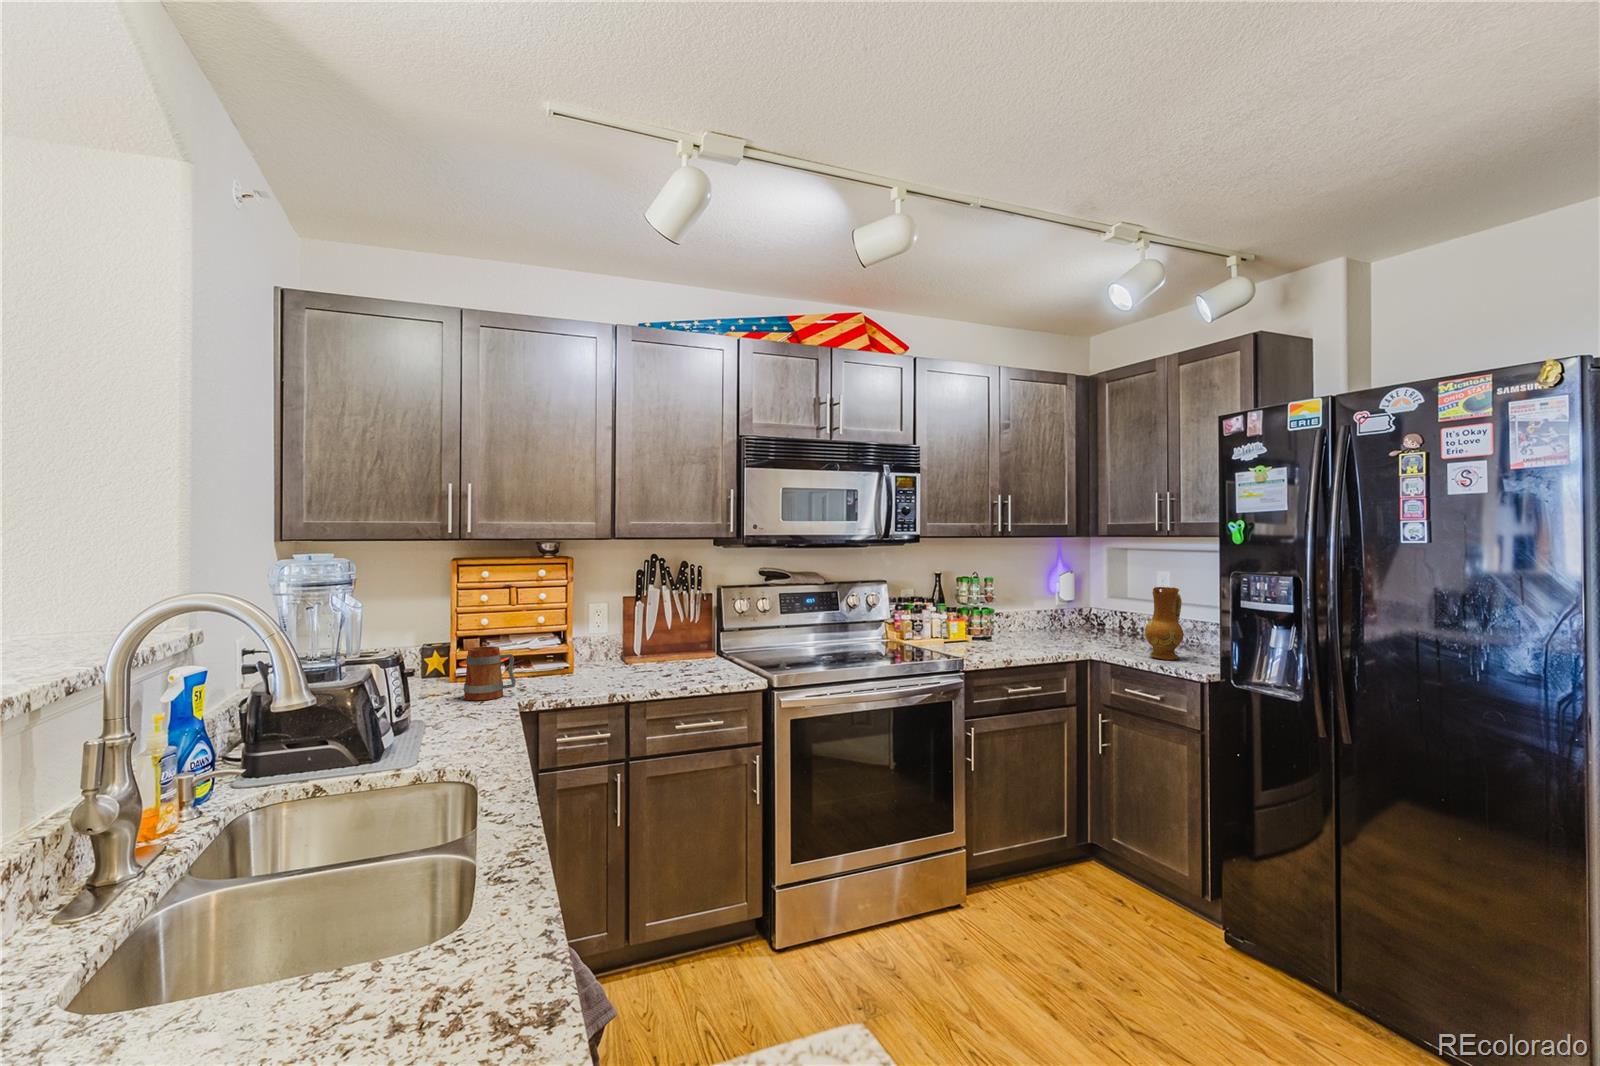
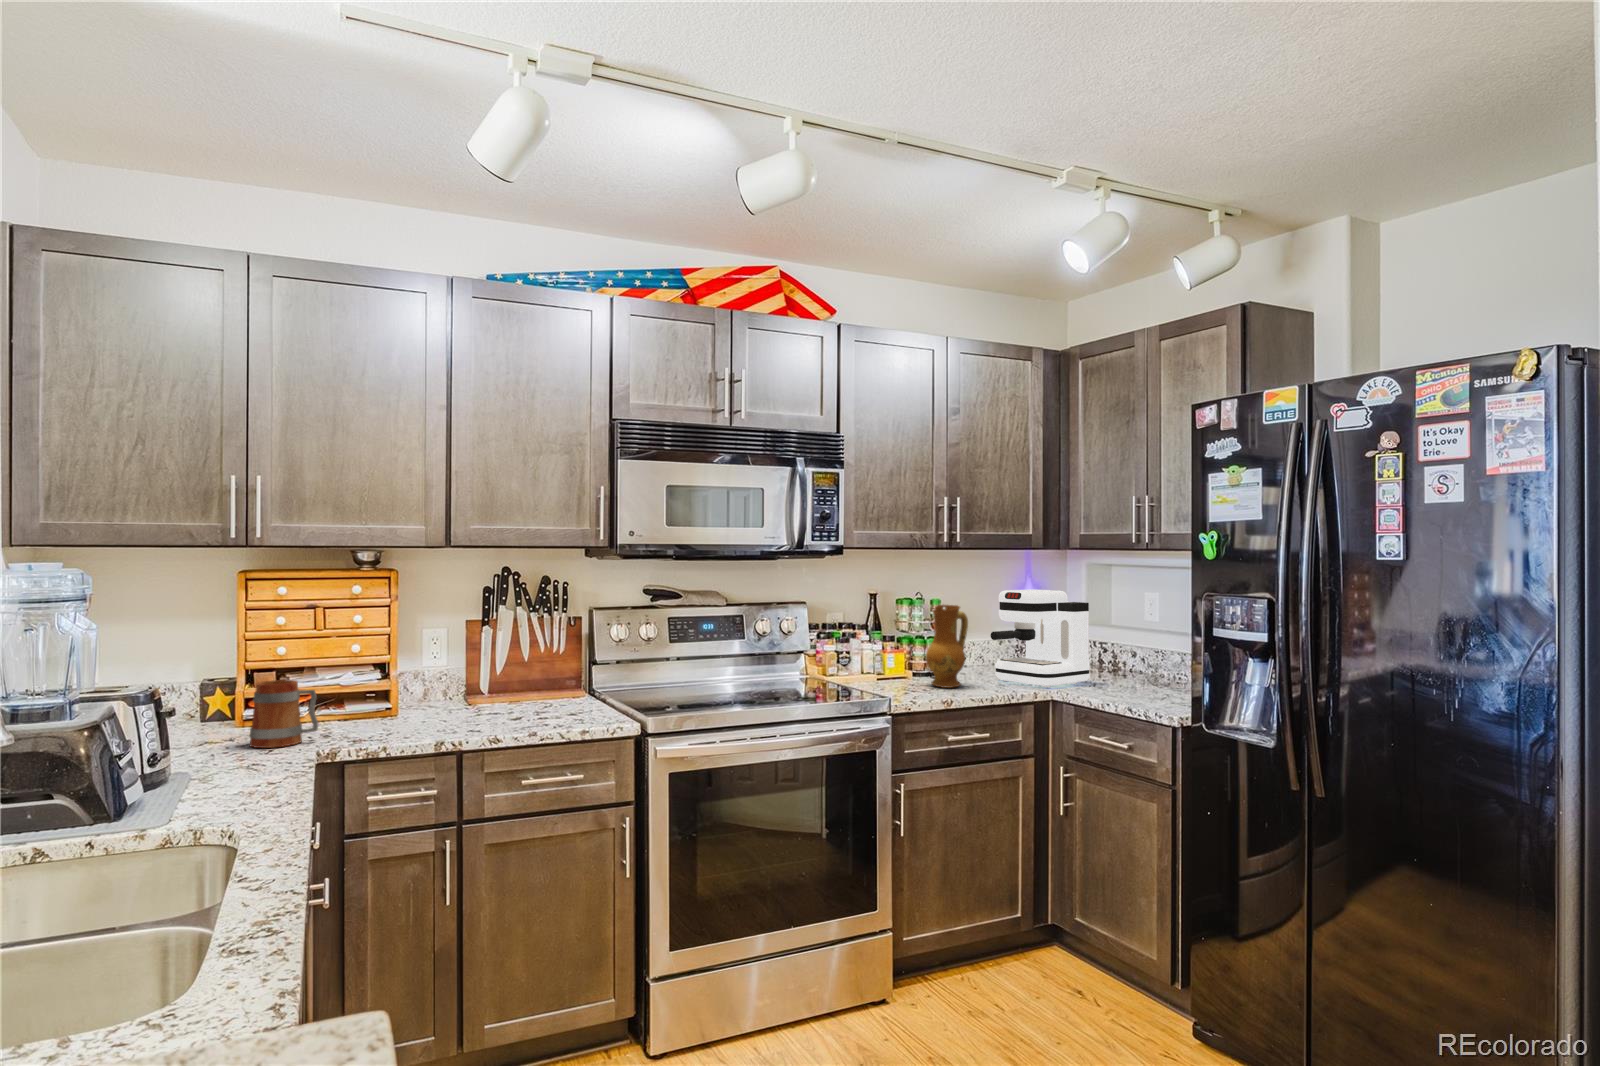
coffee maker: none [1039,570,1122,650] -> present [991,590,1090,687]
ceramic jug: present [1145,587,1184,660] -> present [926,605,968,688]

